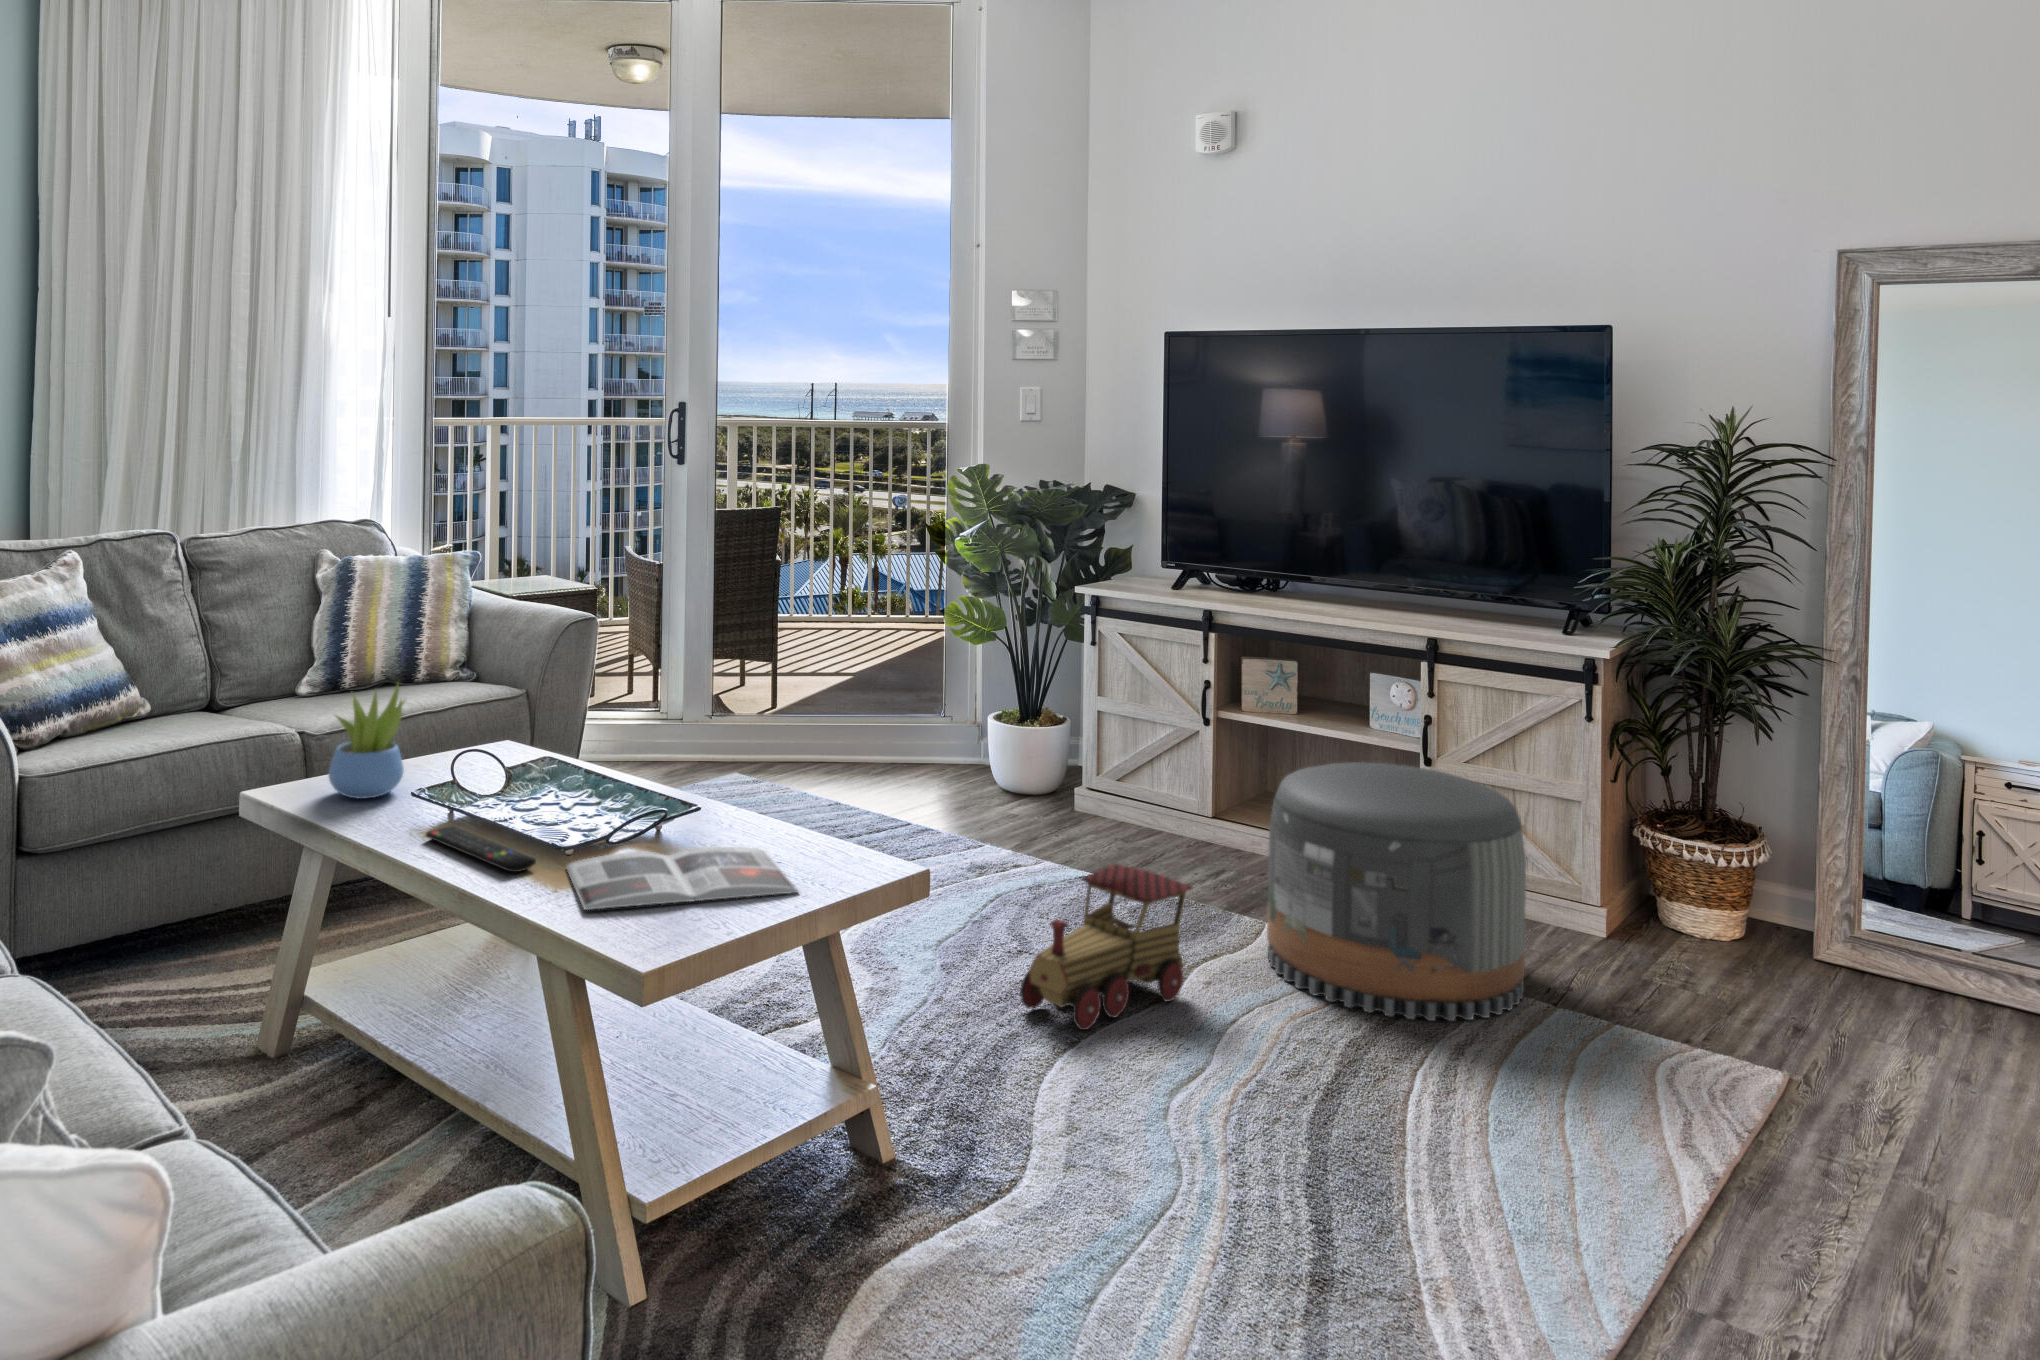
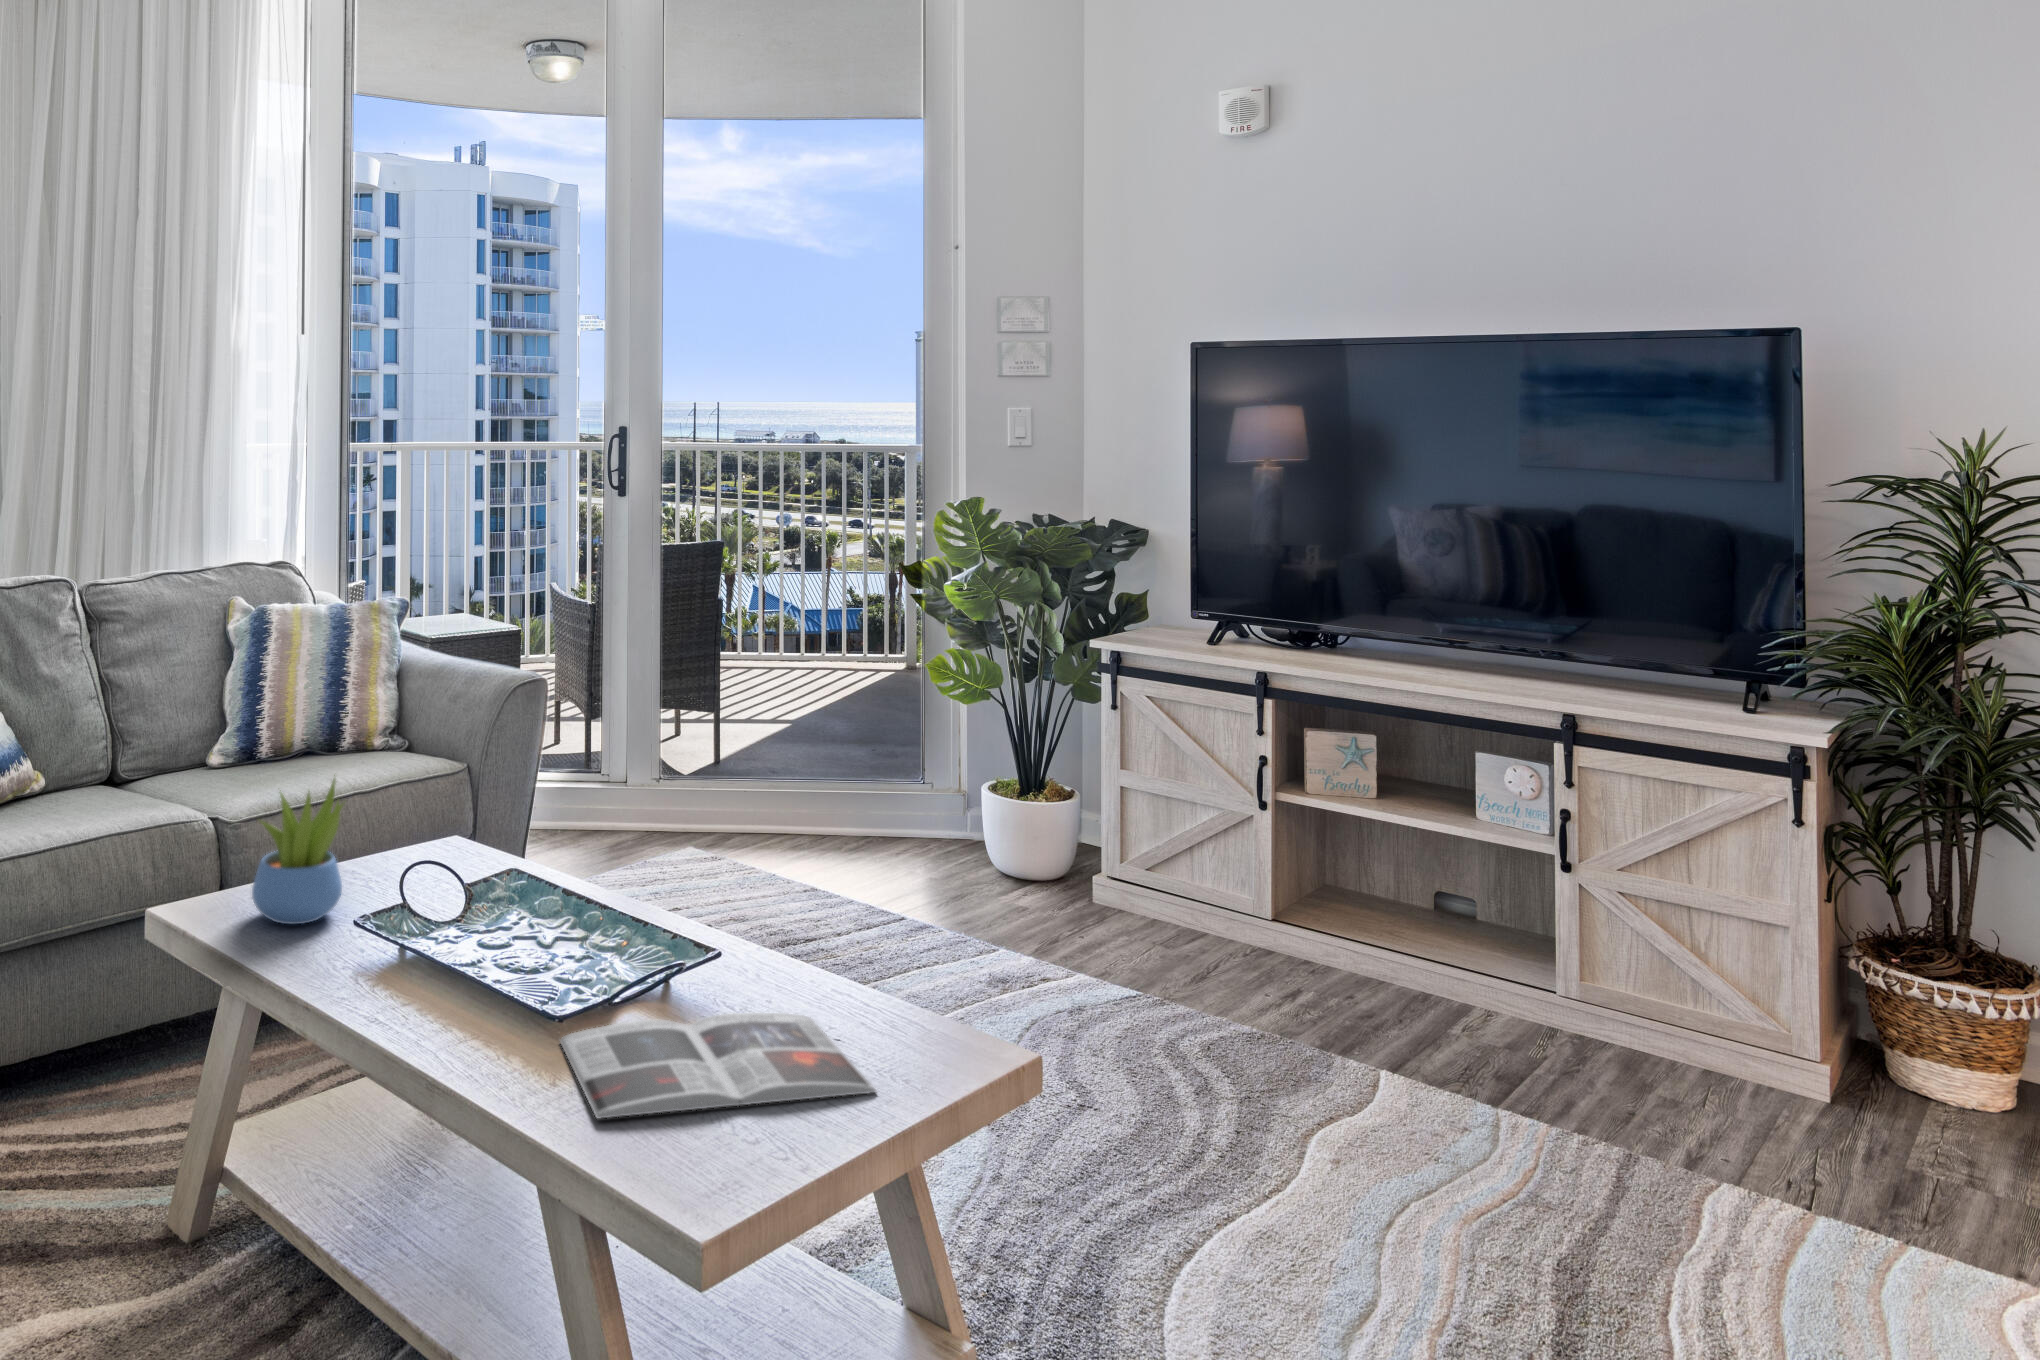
pouf: present [1267,762,1526,1021] -> none [1397,875,1762,1231]
remote control: present [426,827,536,872] -> none [376,972,521,1050]
toy train: present [1020,864,1193,1030] -> none [1107,1003,1324,1233]

